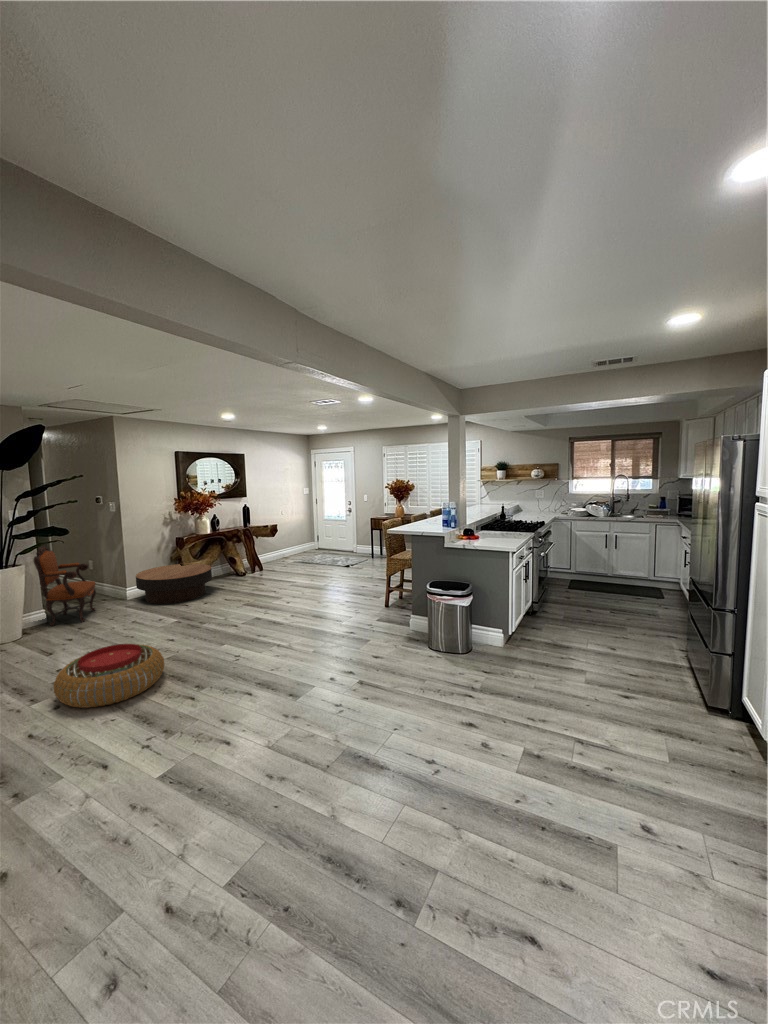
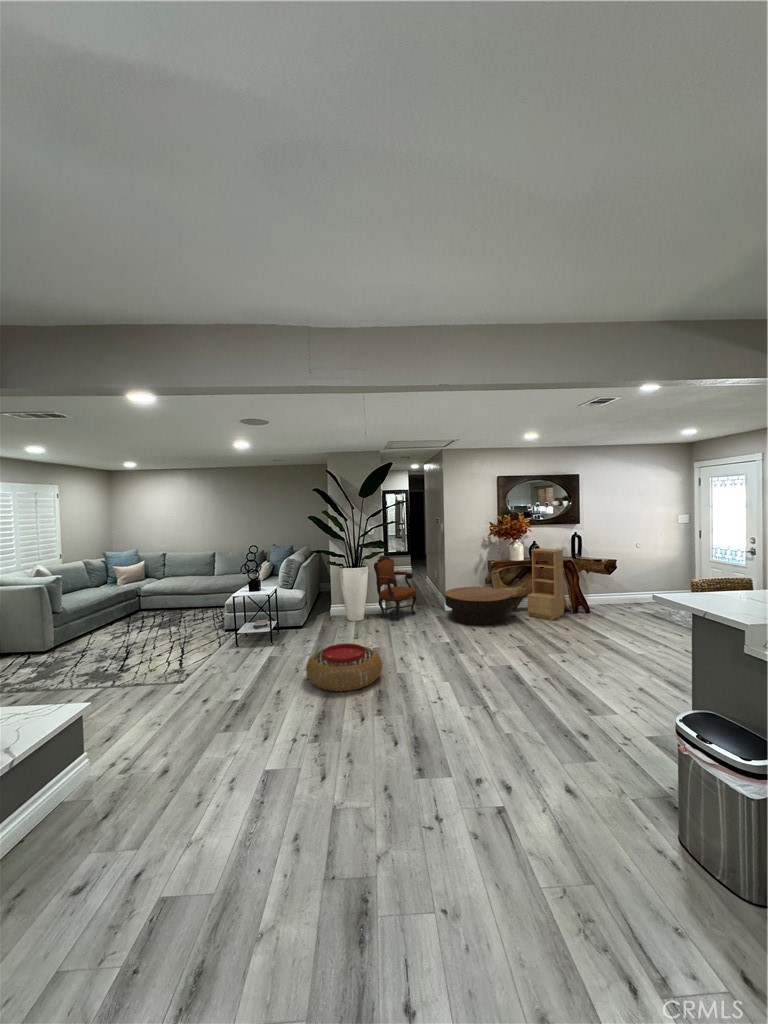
bookshelf: none [218,519,247,583] -> present [527,548,564,620]

